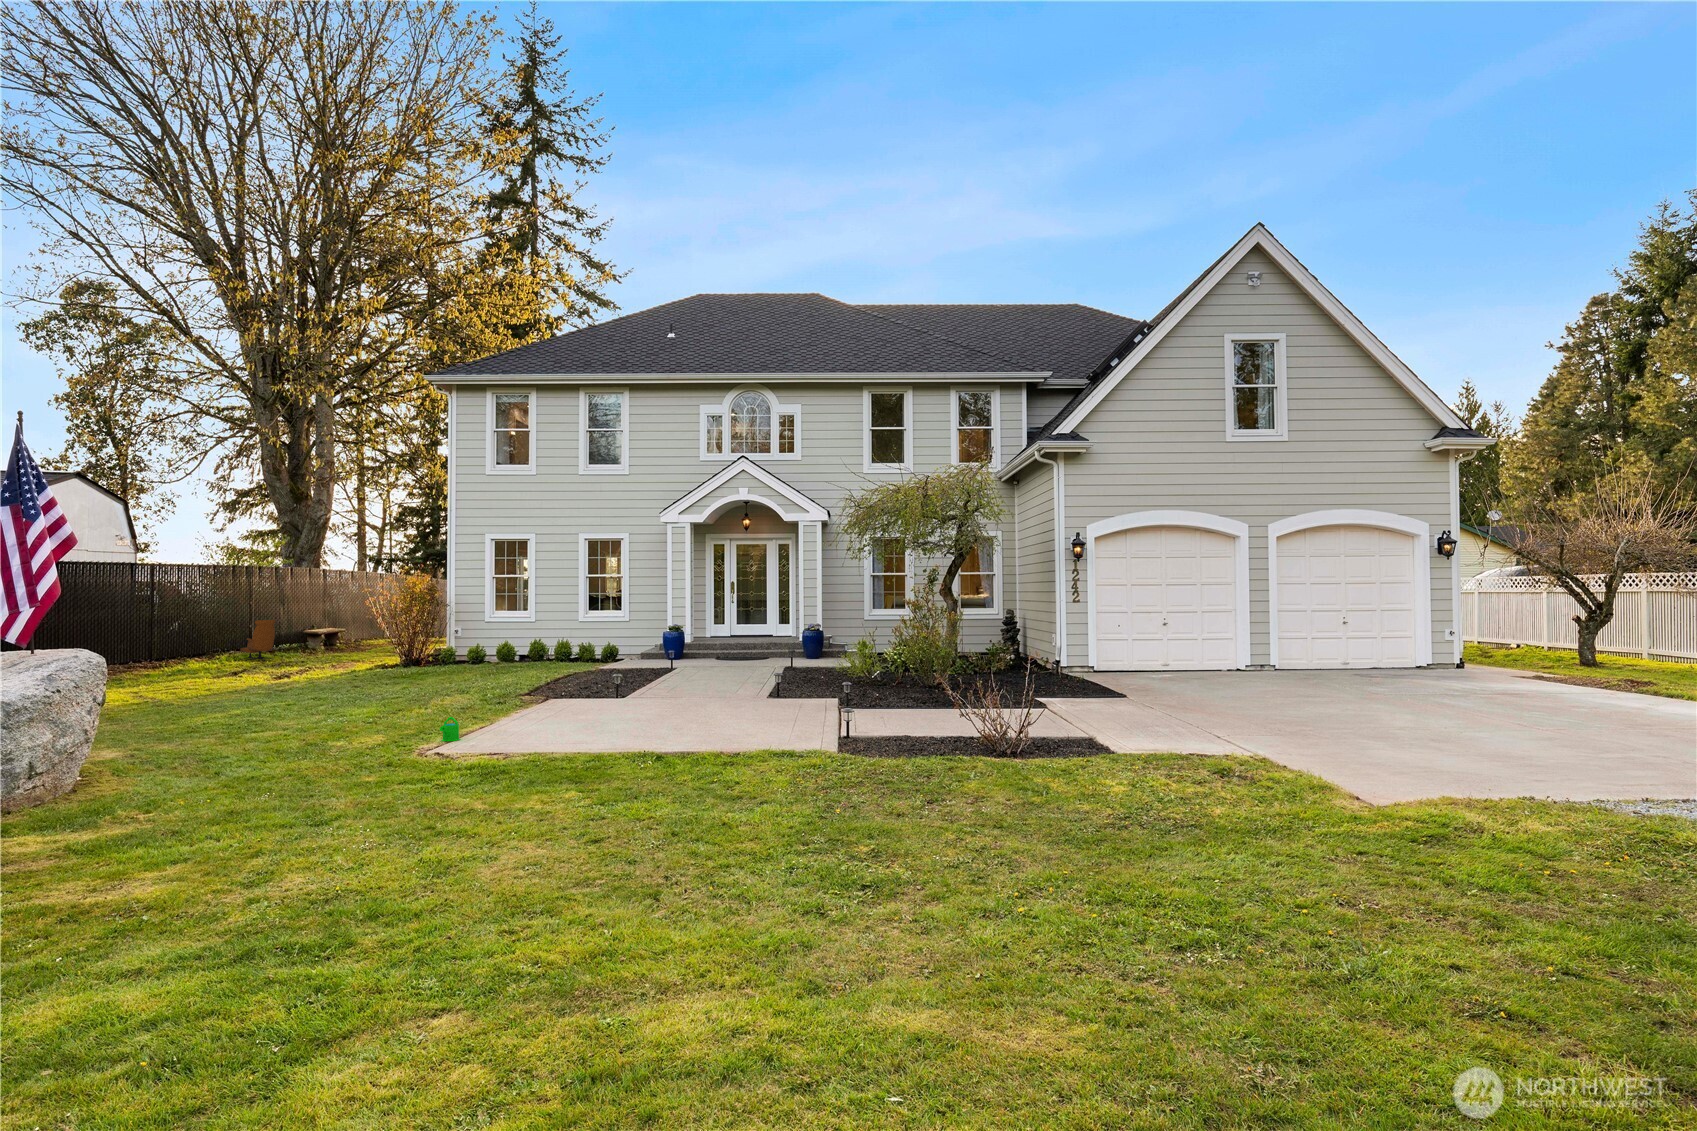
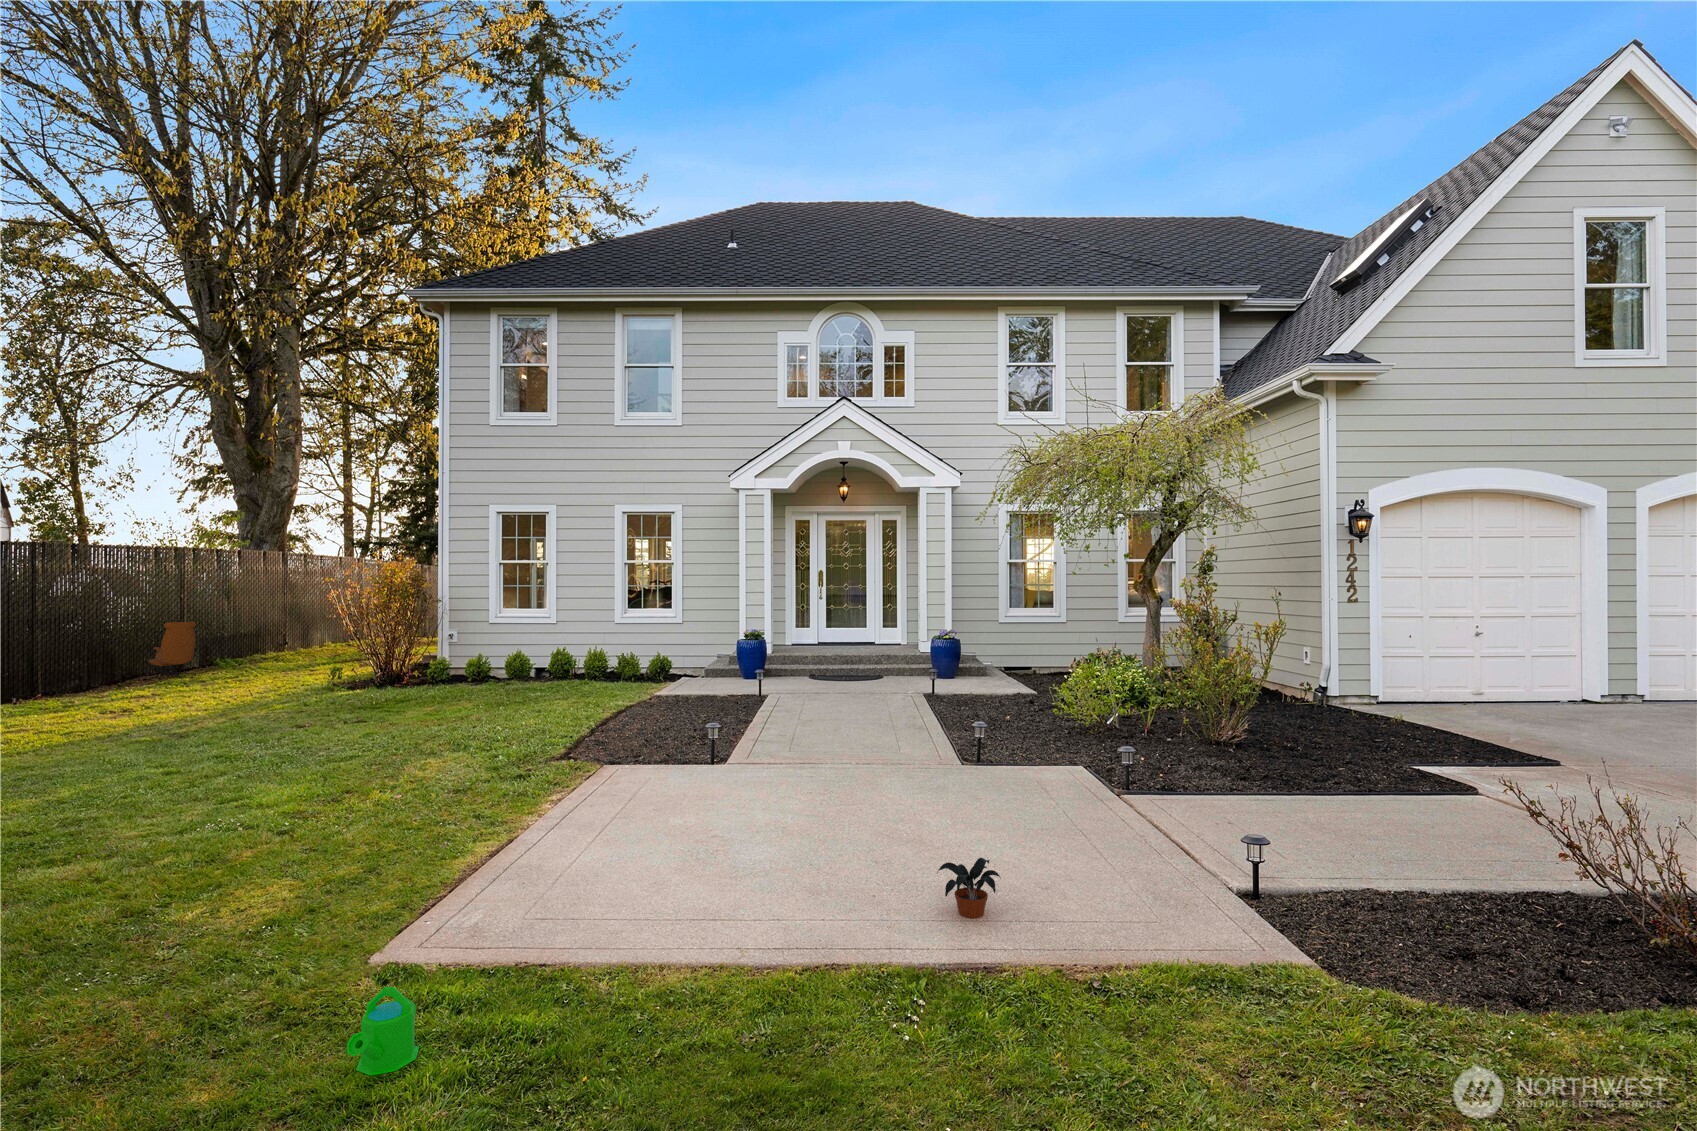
potted plant: none [668,703,694,725] -> present [938,858,1001,918]

